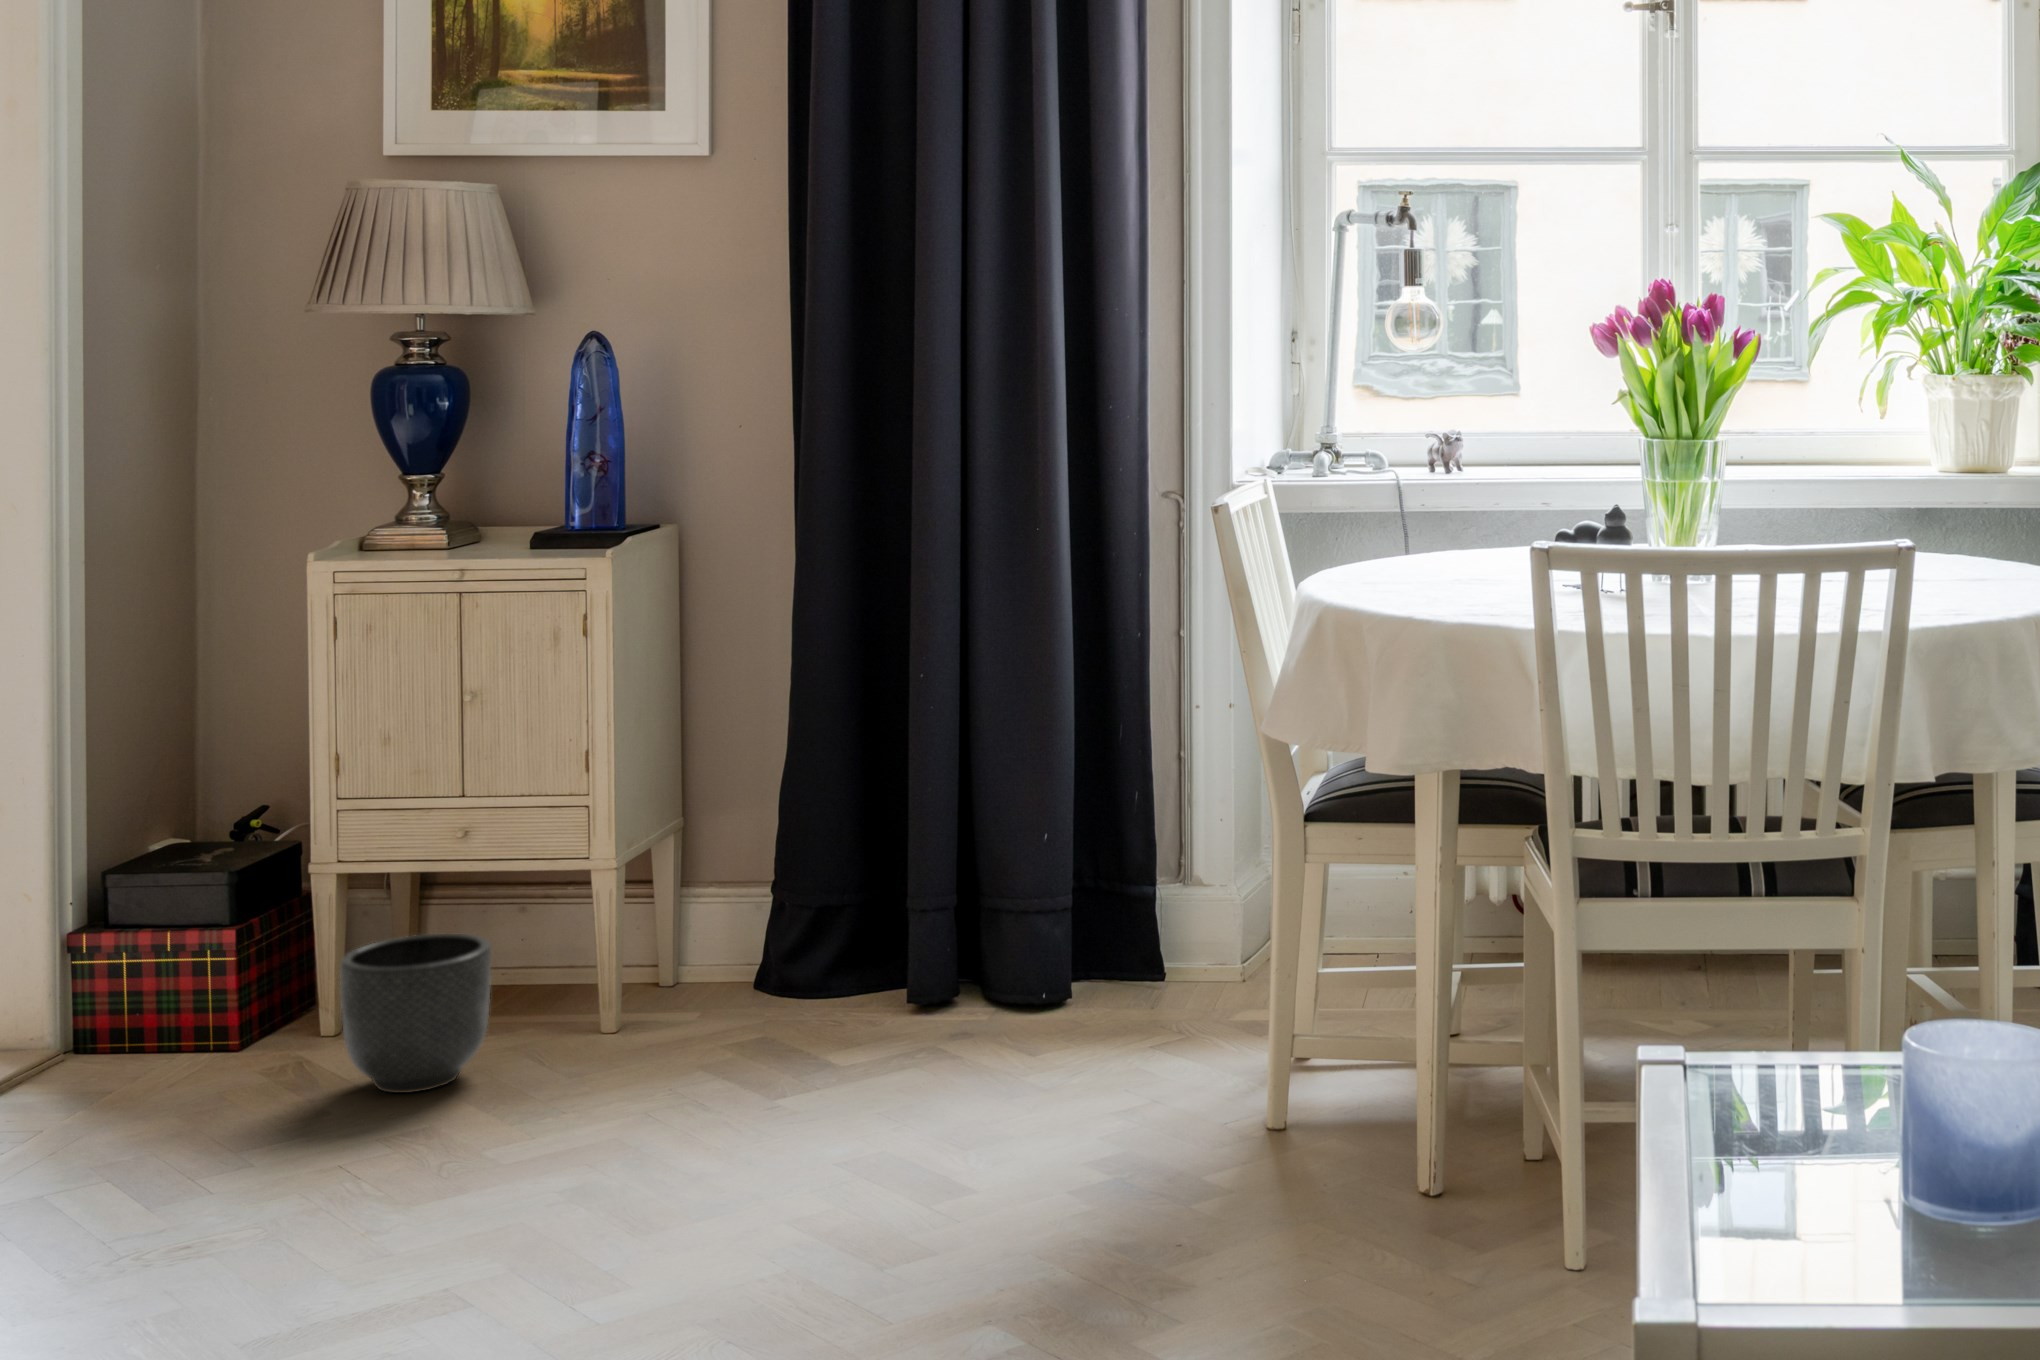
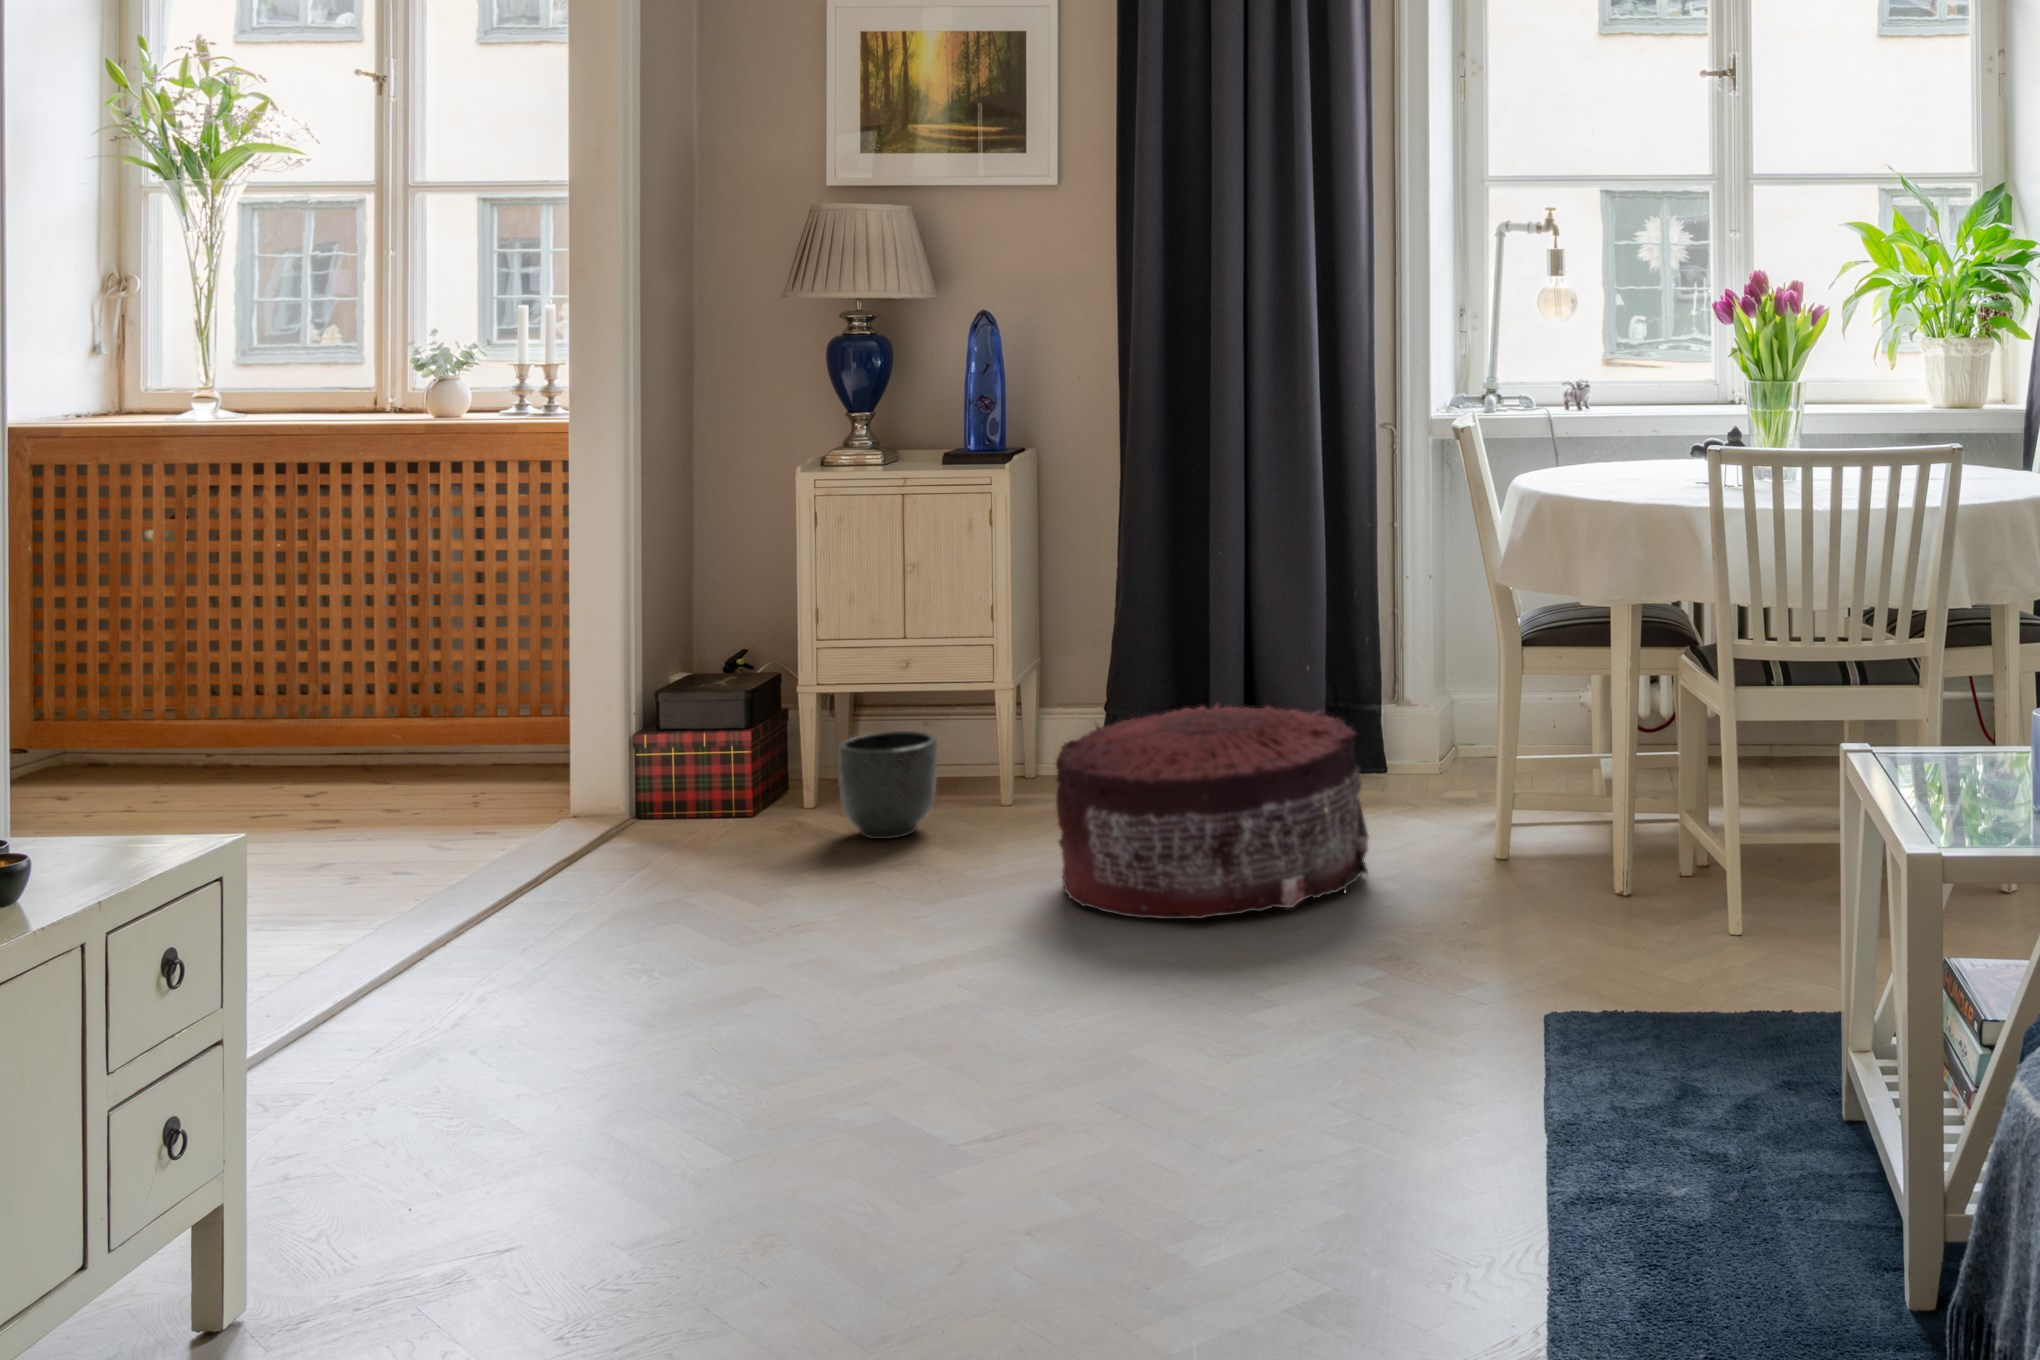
pouf: none [601,899,1066,1239] -> present [1056,703,1368,919]

